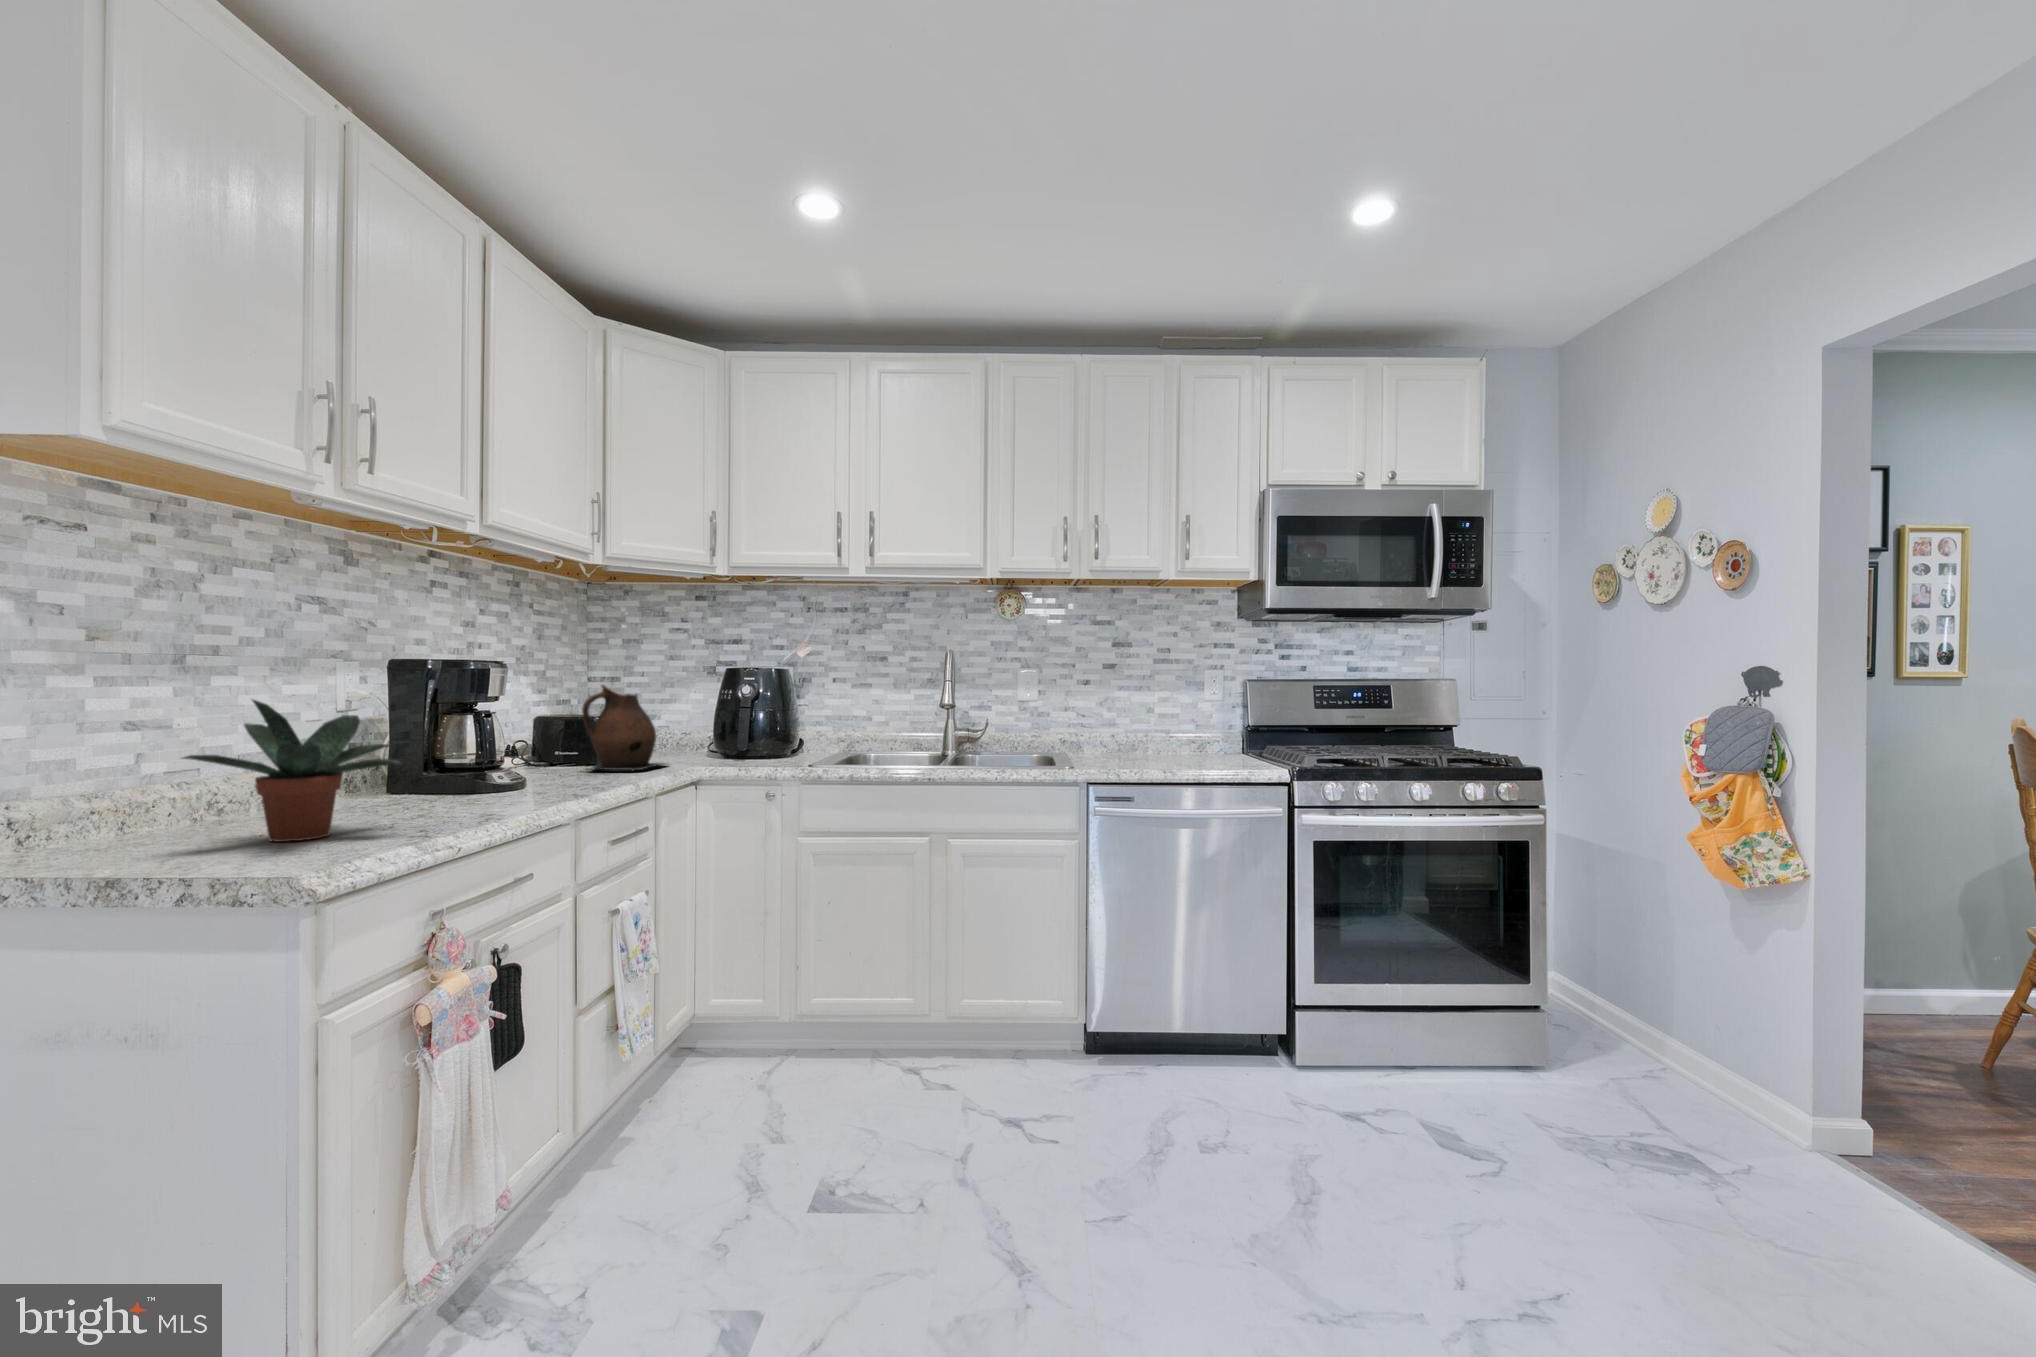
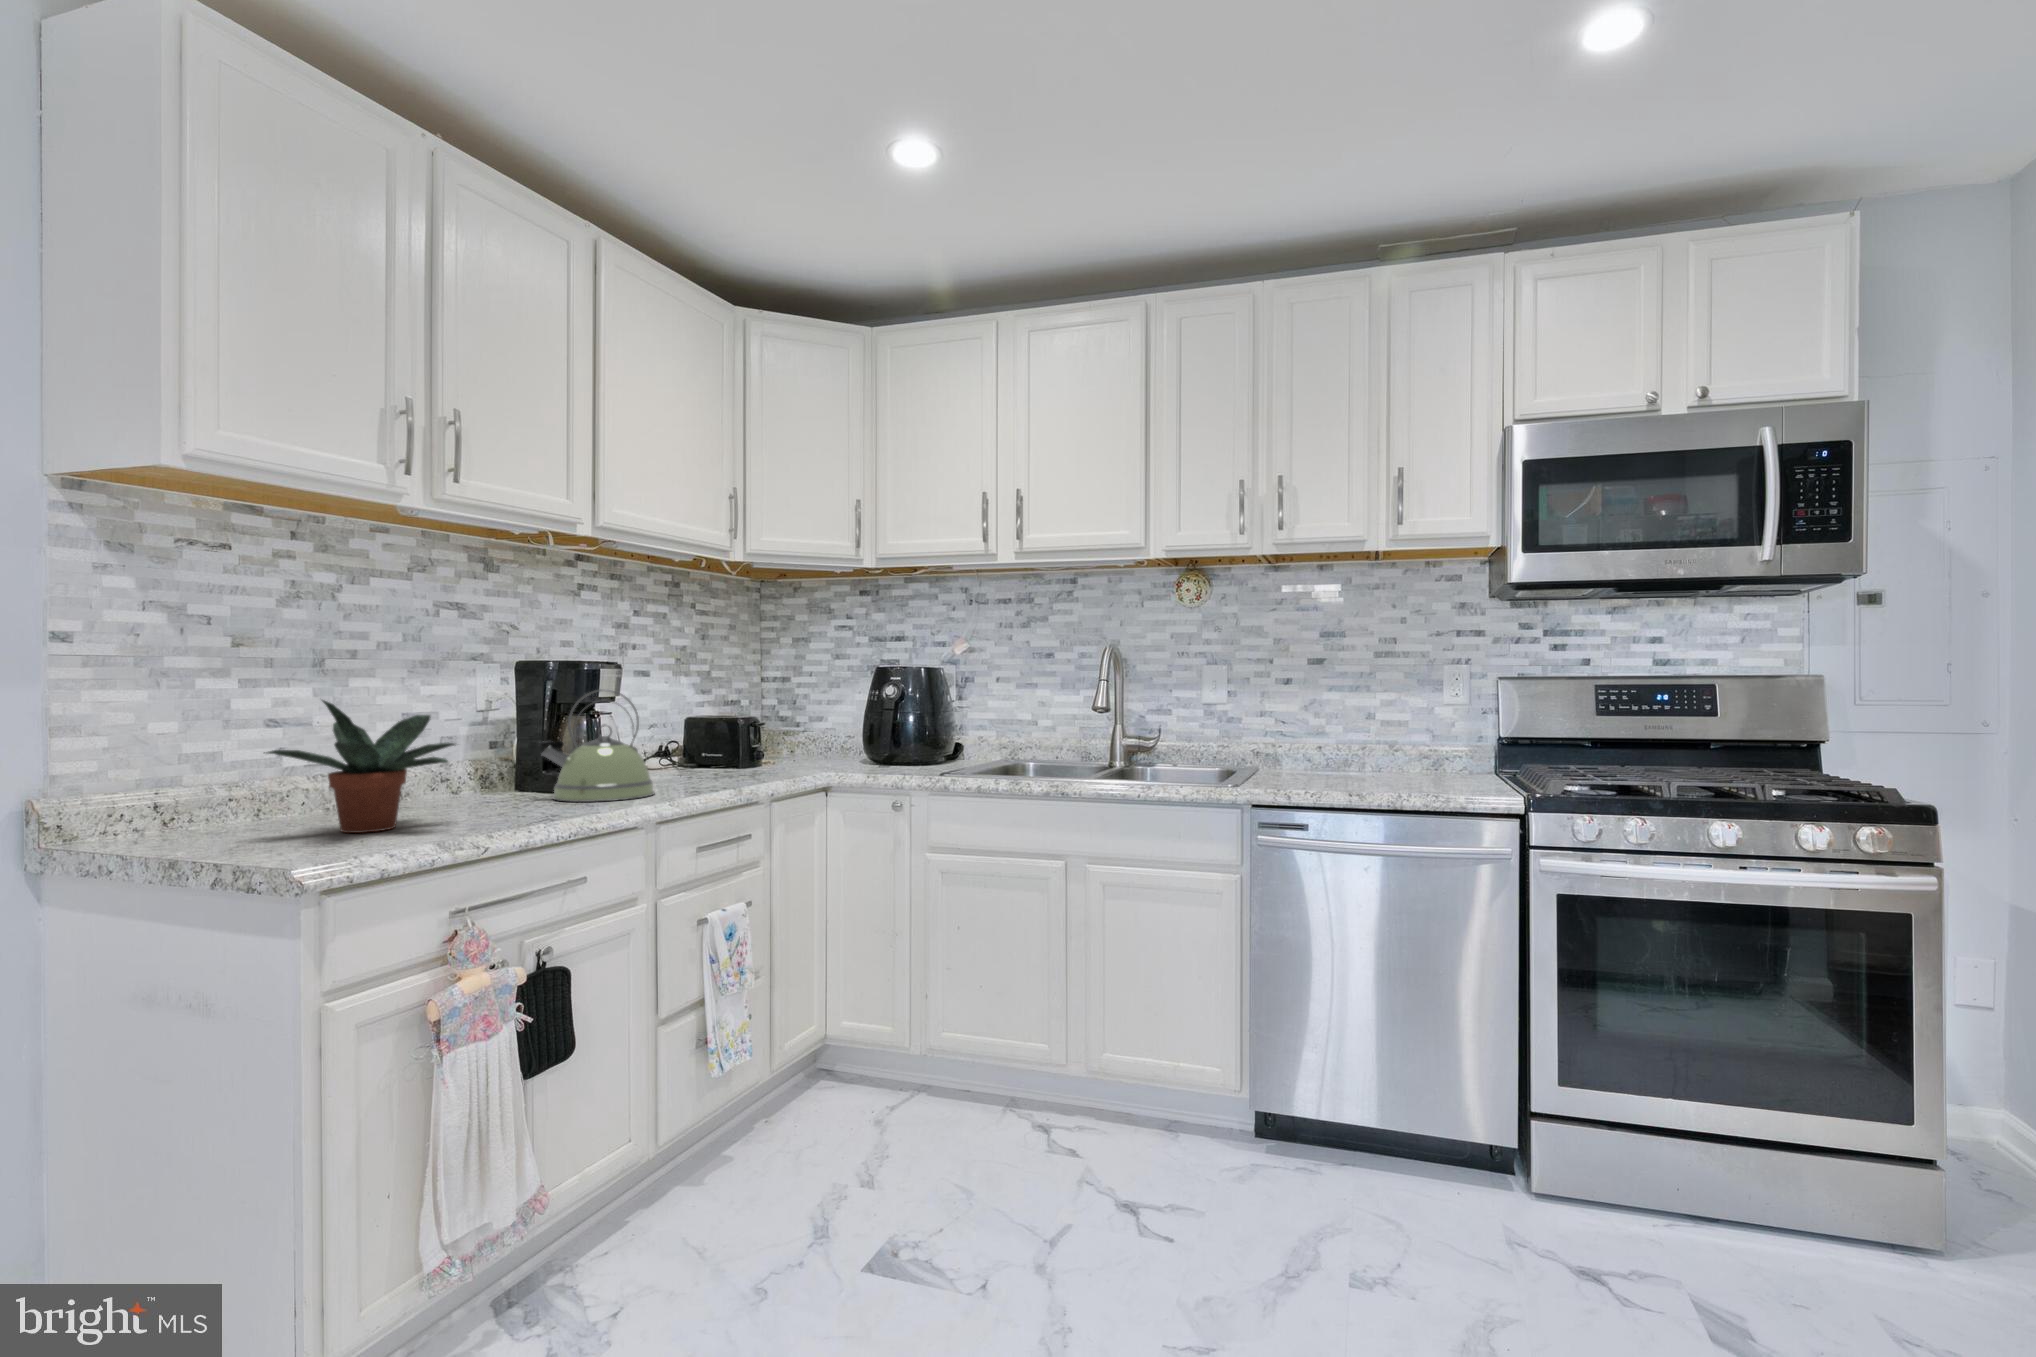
ceramic pitcher: present [582,685,668,771] -> none [711,685,798,776]
kettle: none [439,688,563,801] -> present [539,689,655,802]

